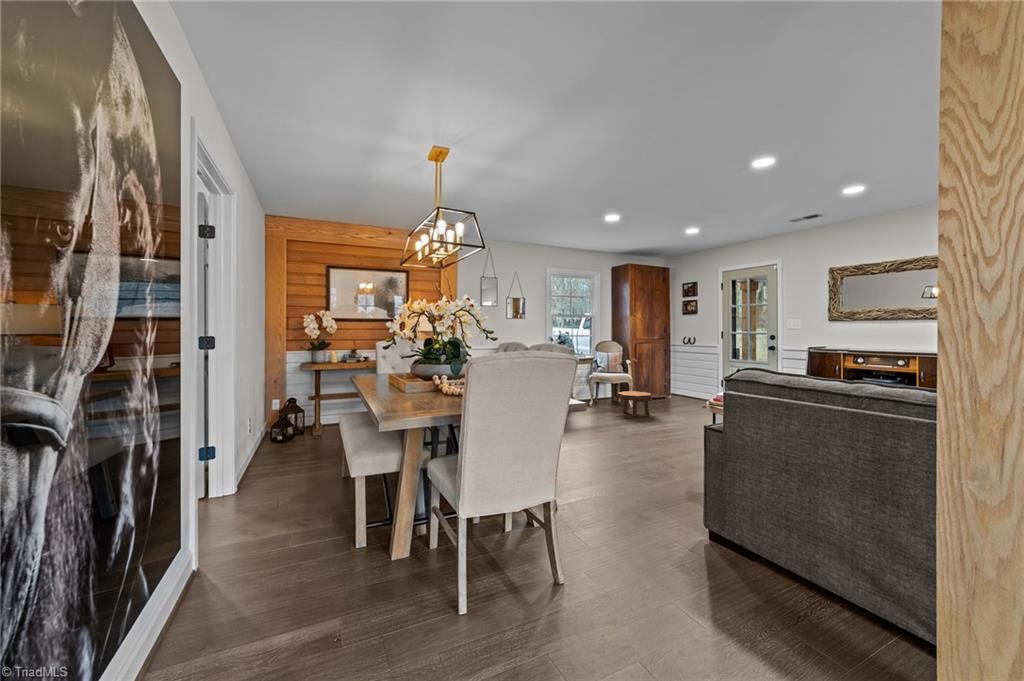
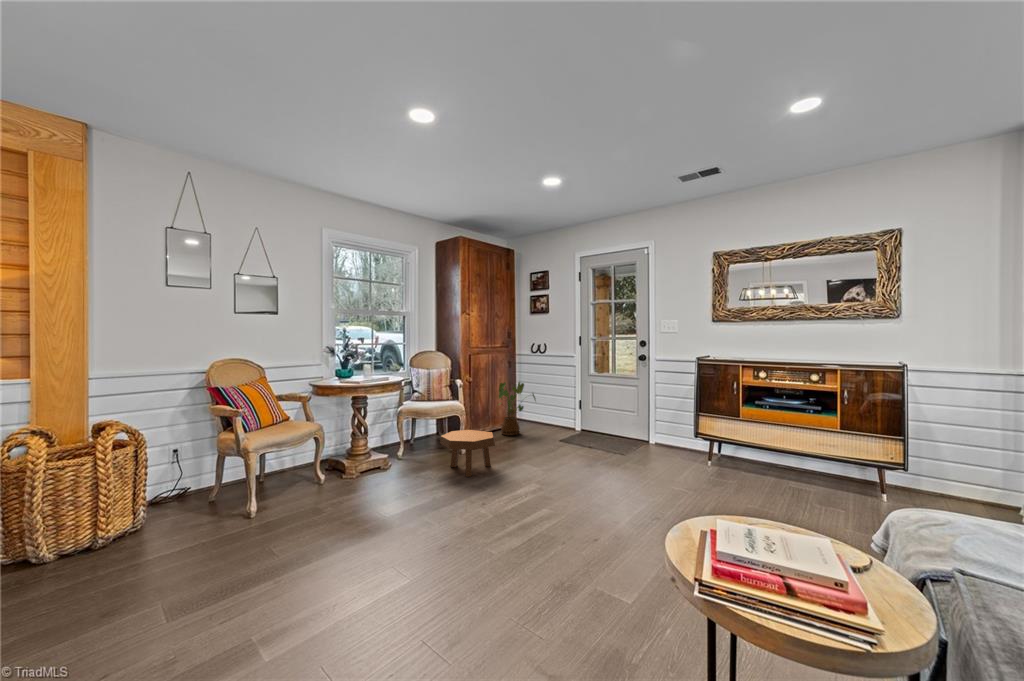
house plant: none [655,364,685,402] -> present [499,382,536,435]

